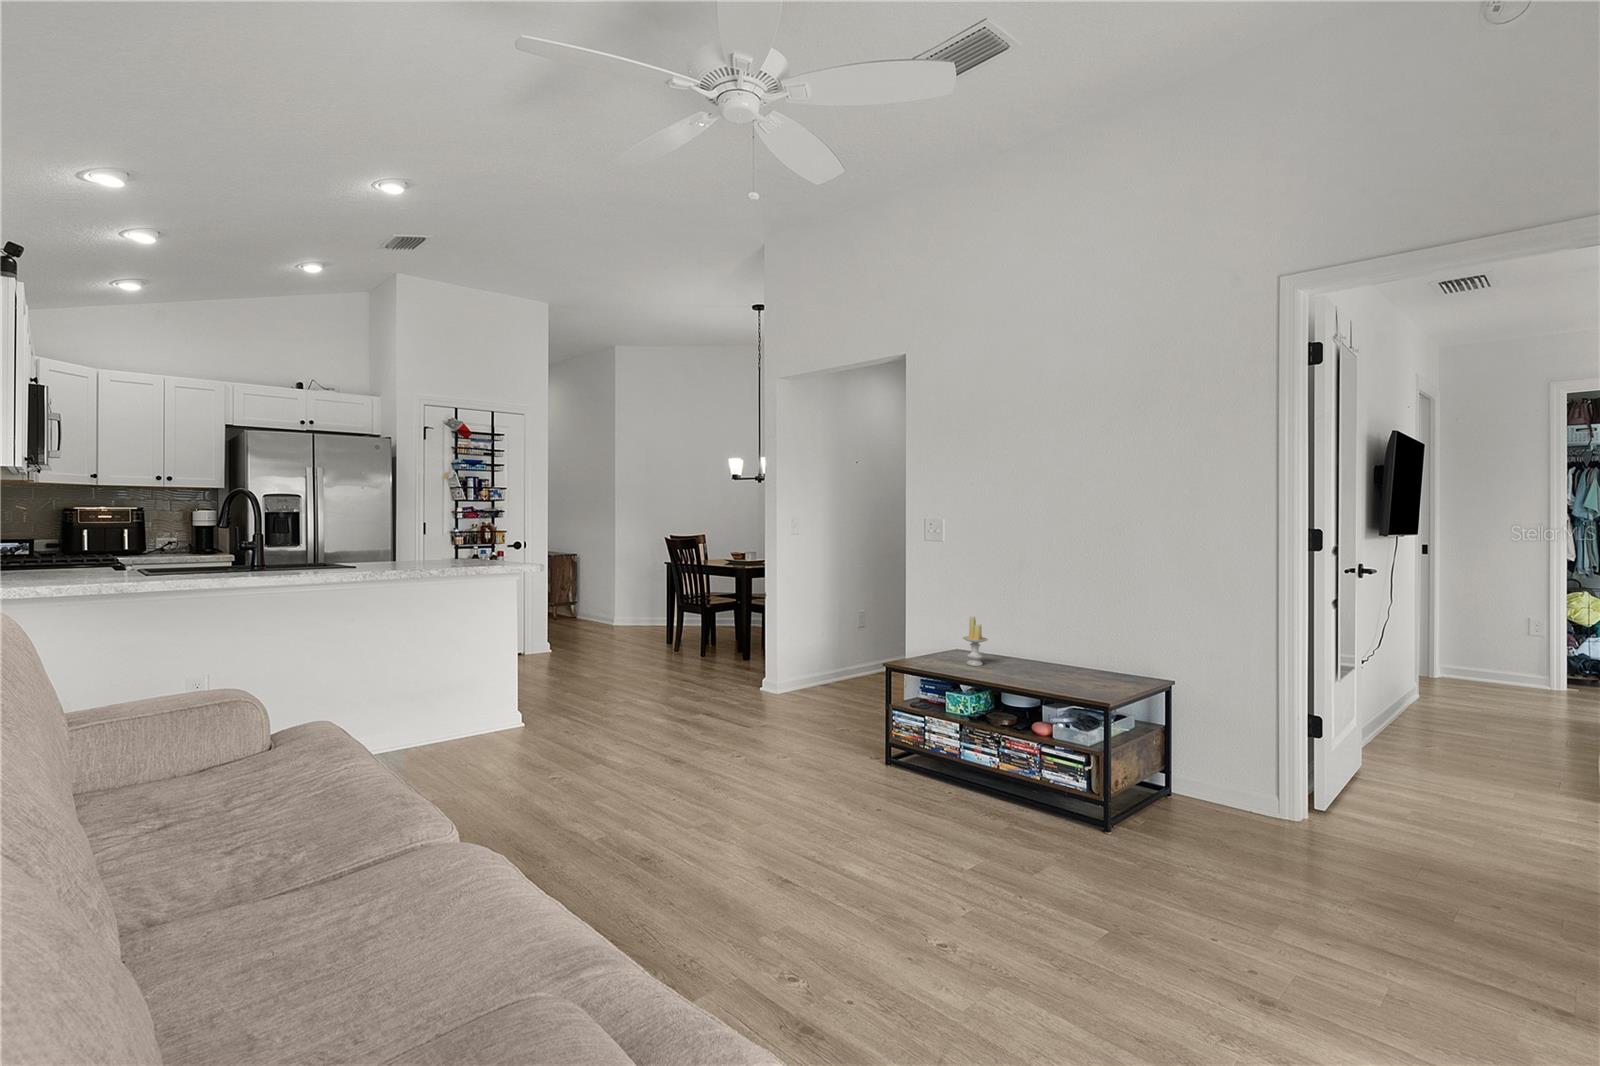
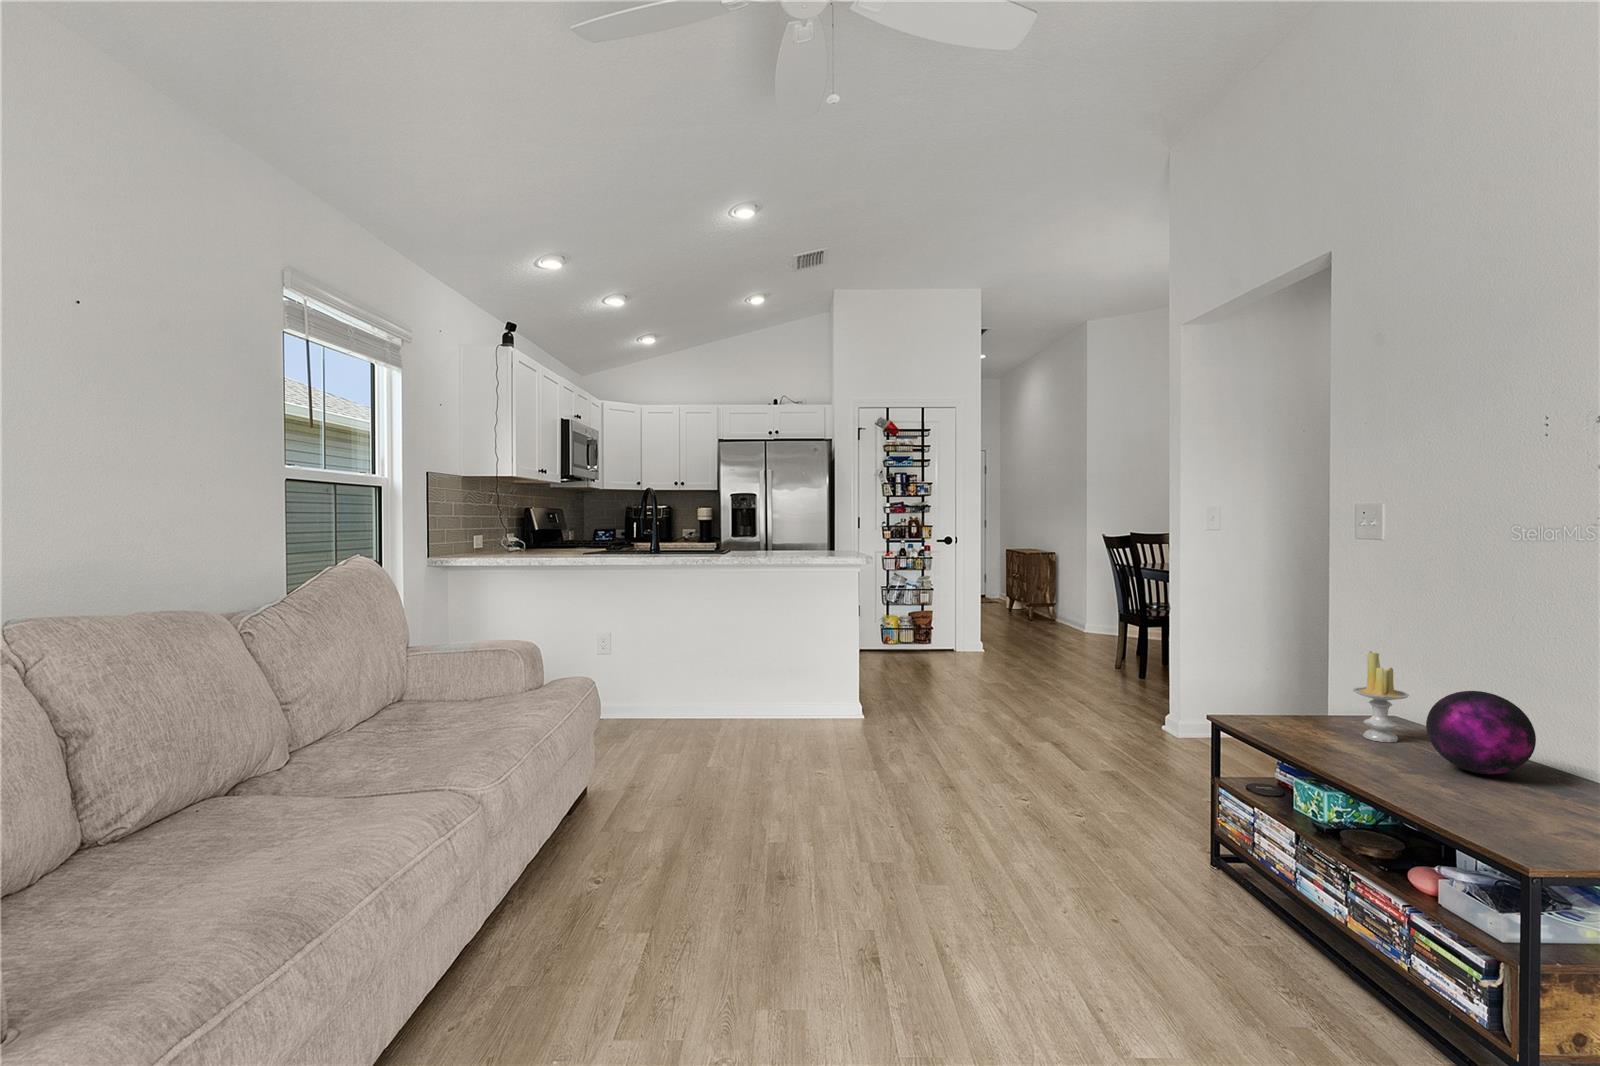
decorative orb: none [1011,632,1055,673] -> present [1426,691,1536,774]

